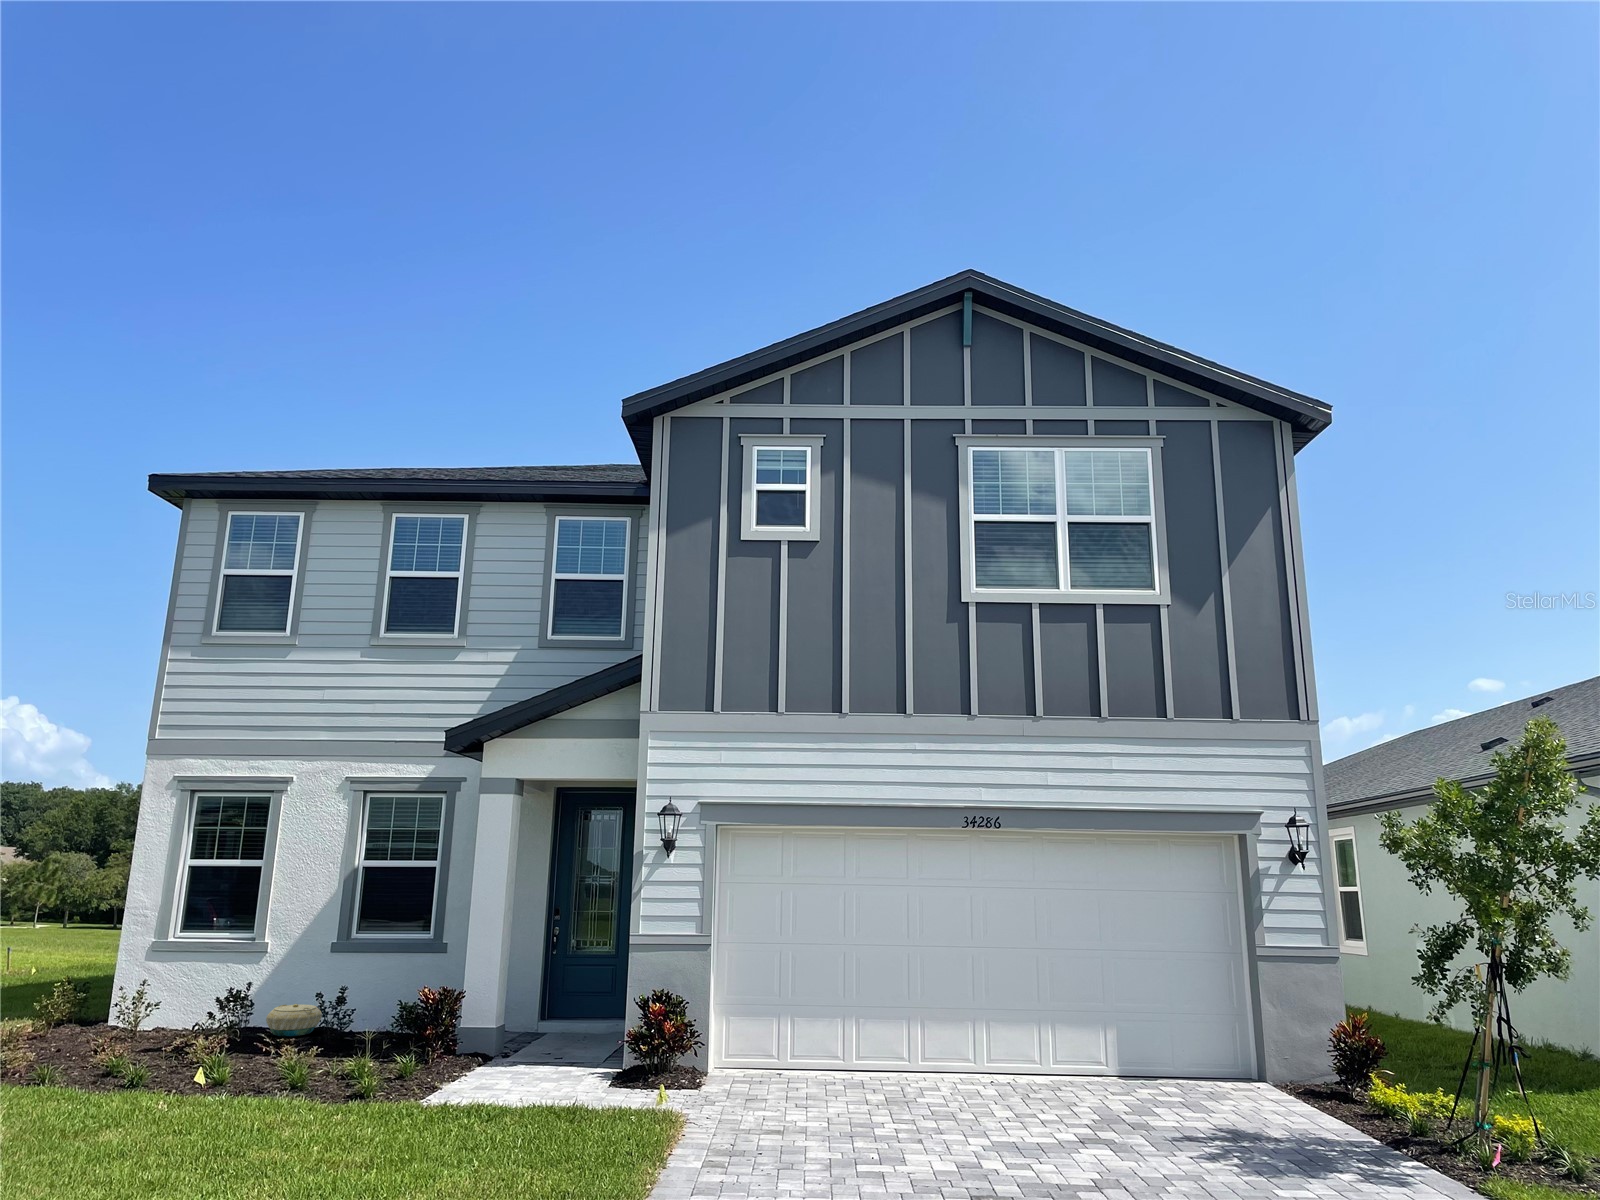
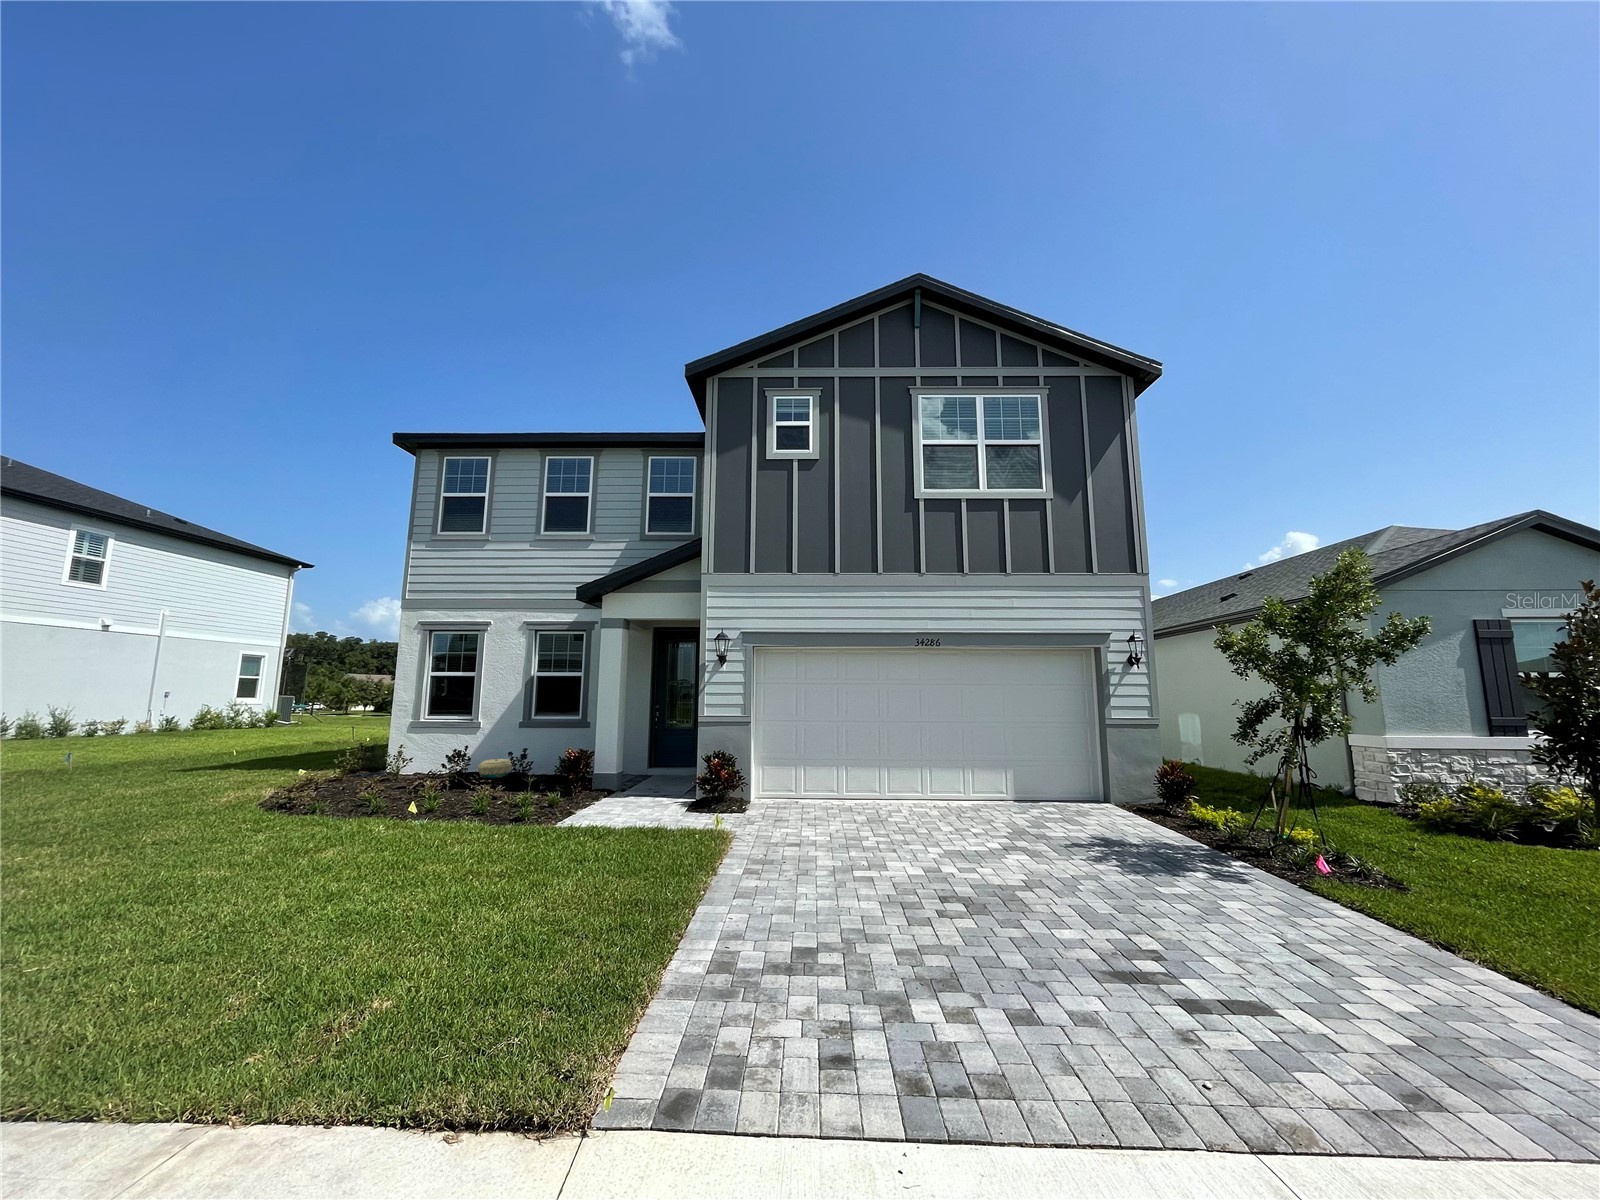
potted tree: none [74,970,120,1033] -> present [361,743,387,777]

